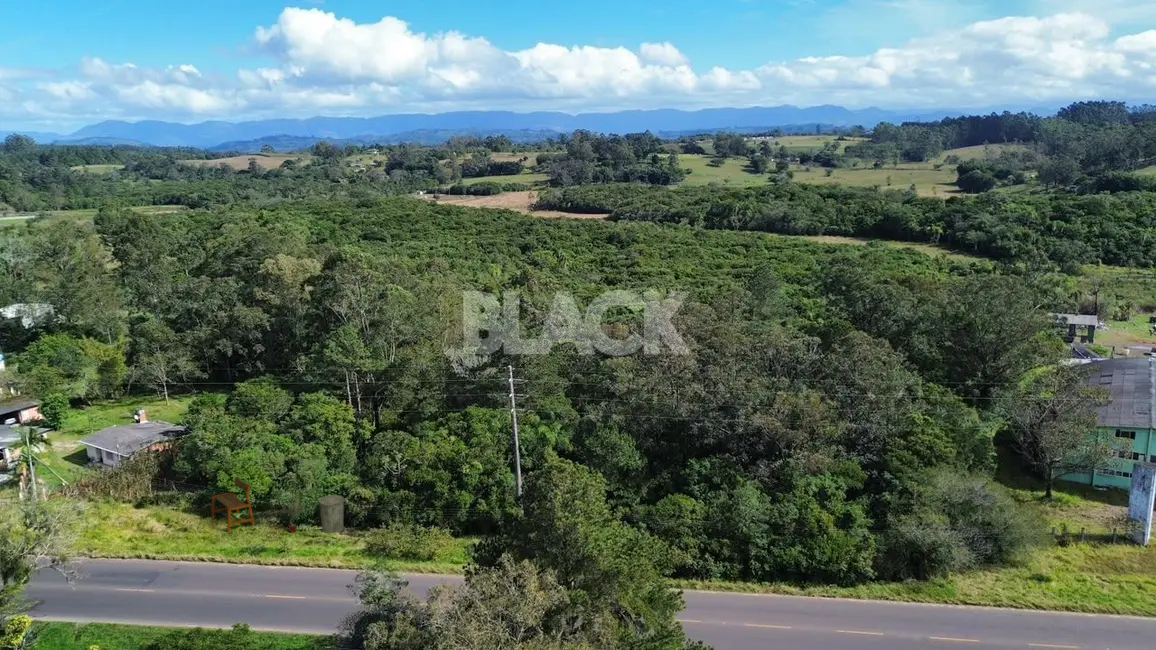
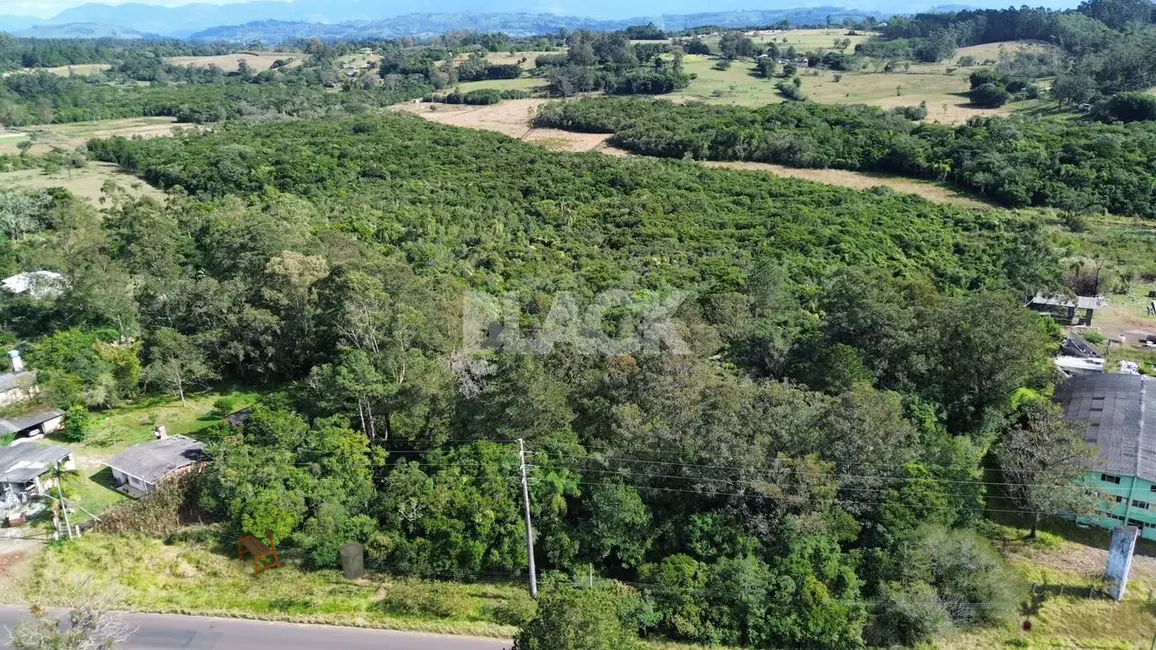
potted tree: present [280,497,305,533] -> present [1017,593,1044,630]

